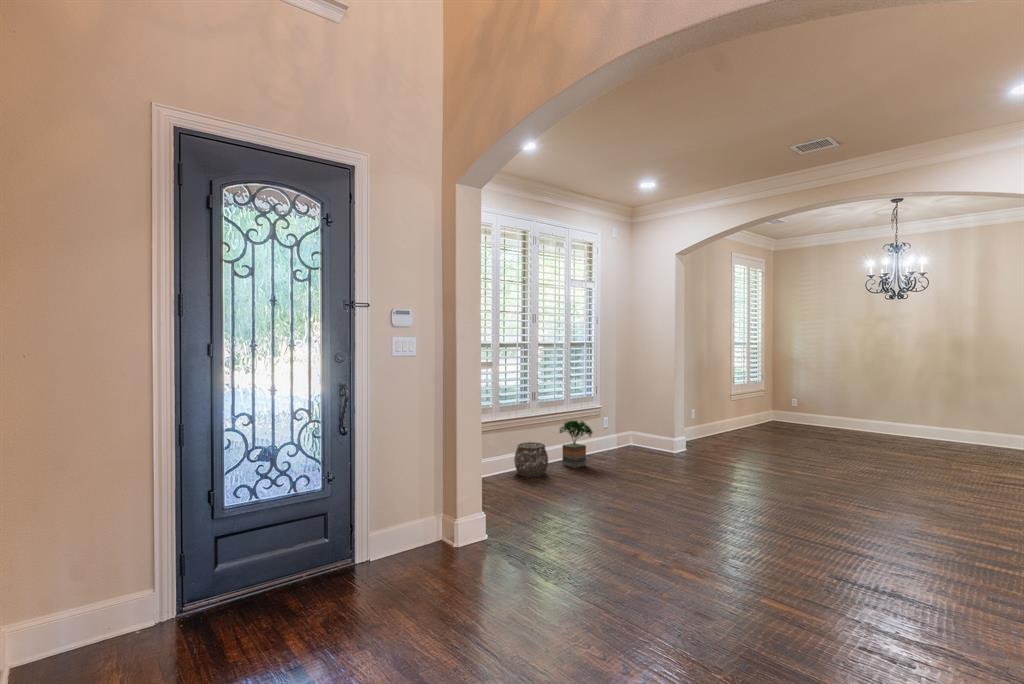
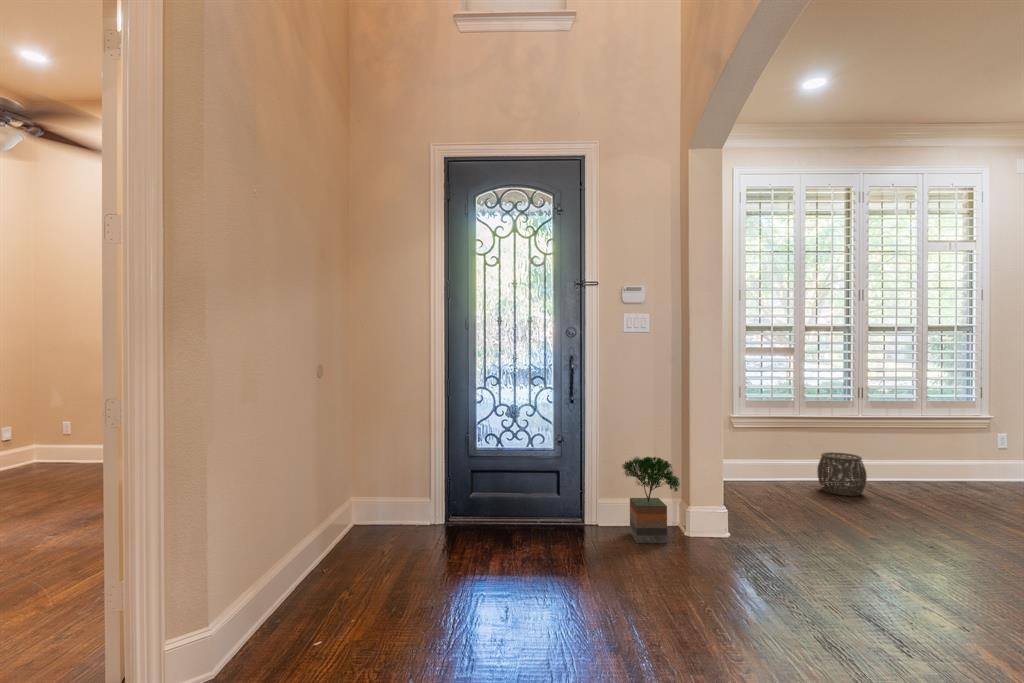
potted tree: present [559,421,593,468] -> present [622,457,680,543]

